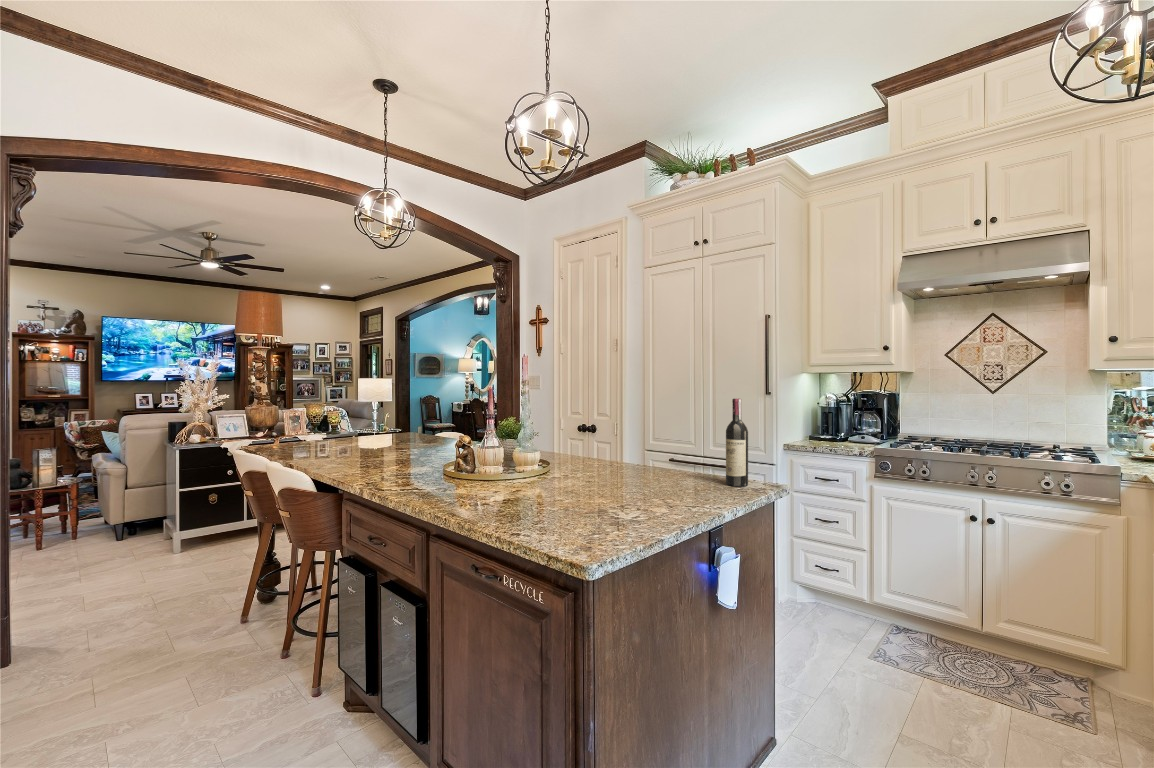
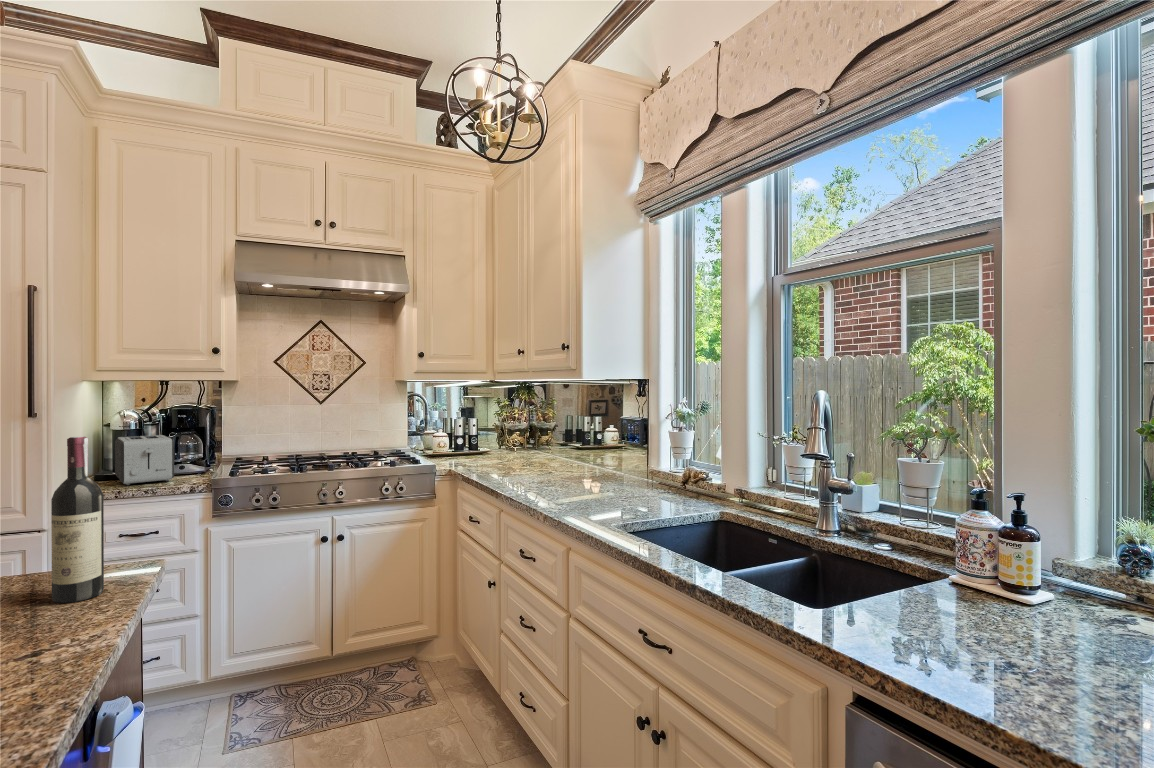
toaster: none [815,412,849,445] -> present [115,435,174,485]

